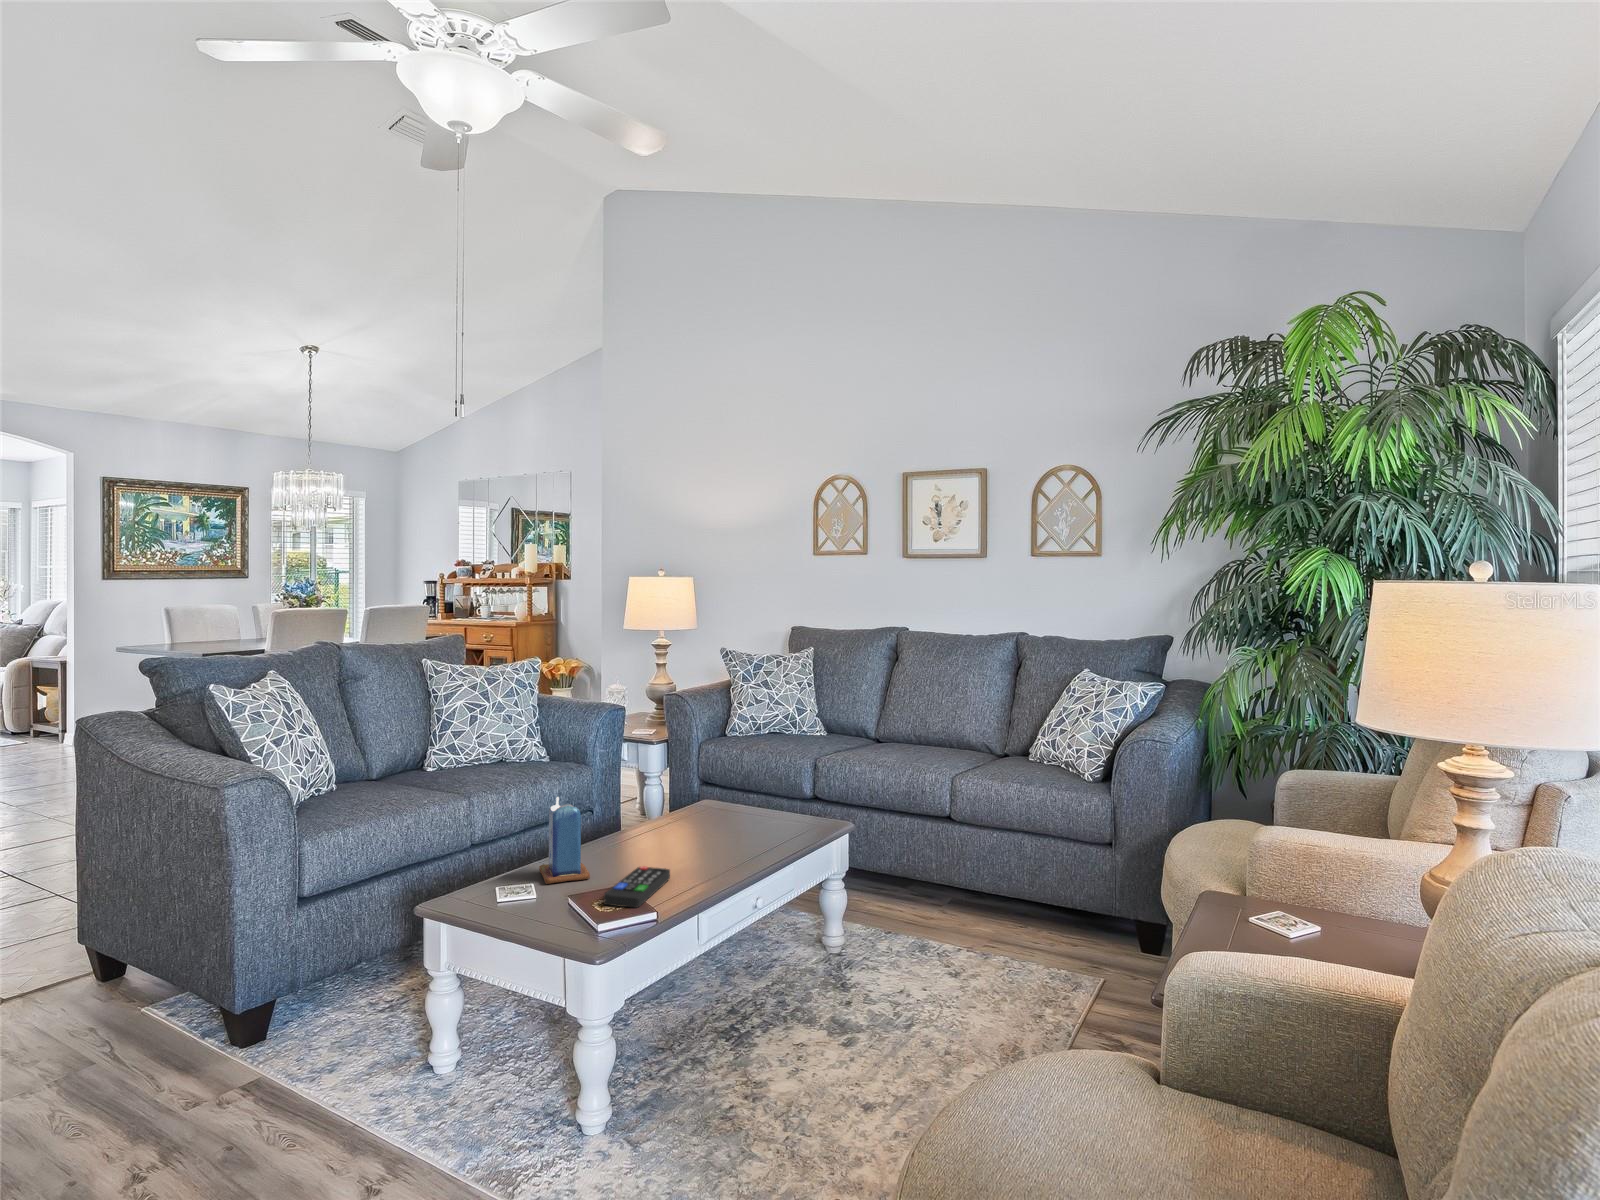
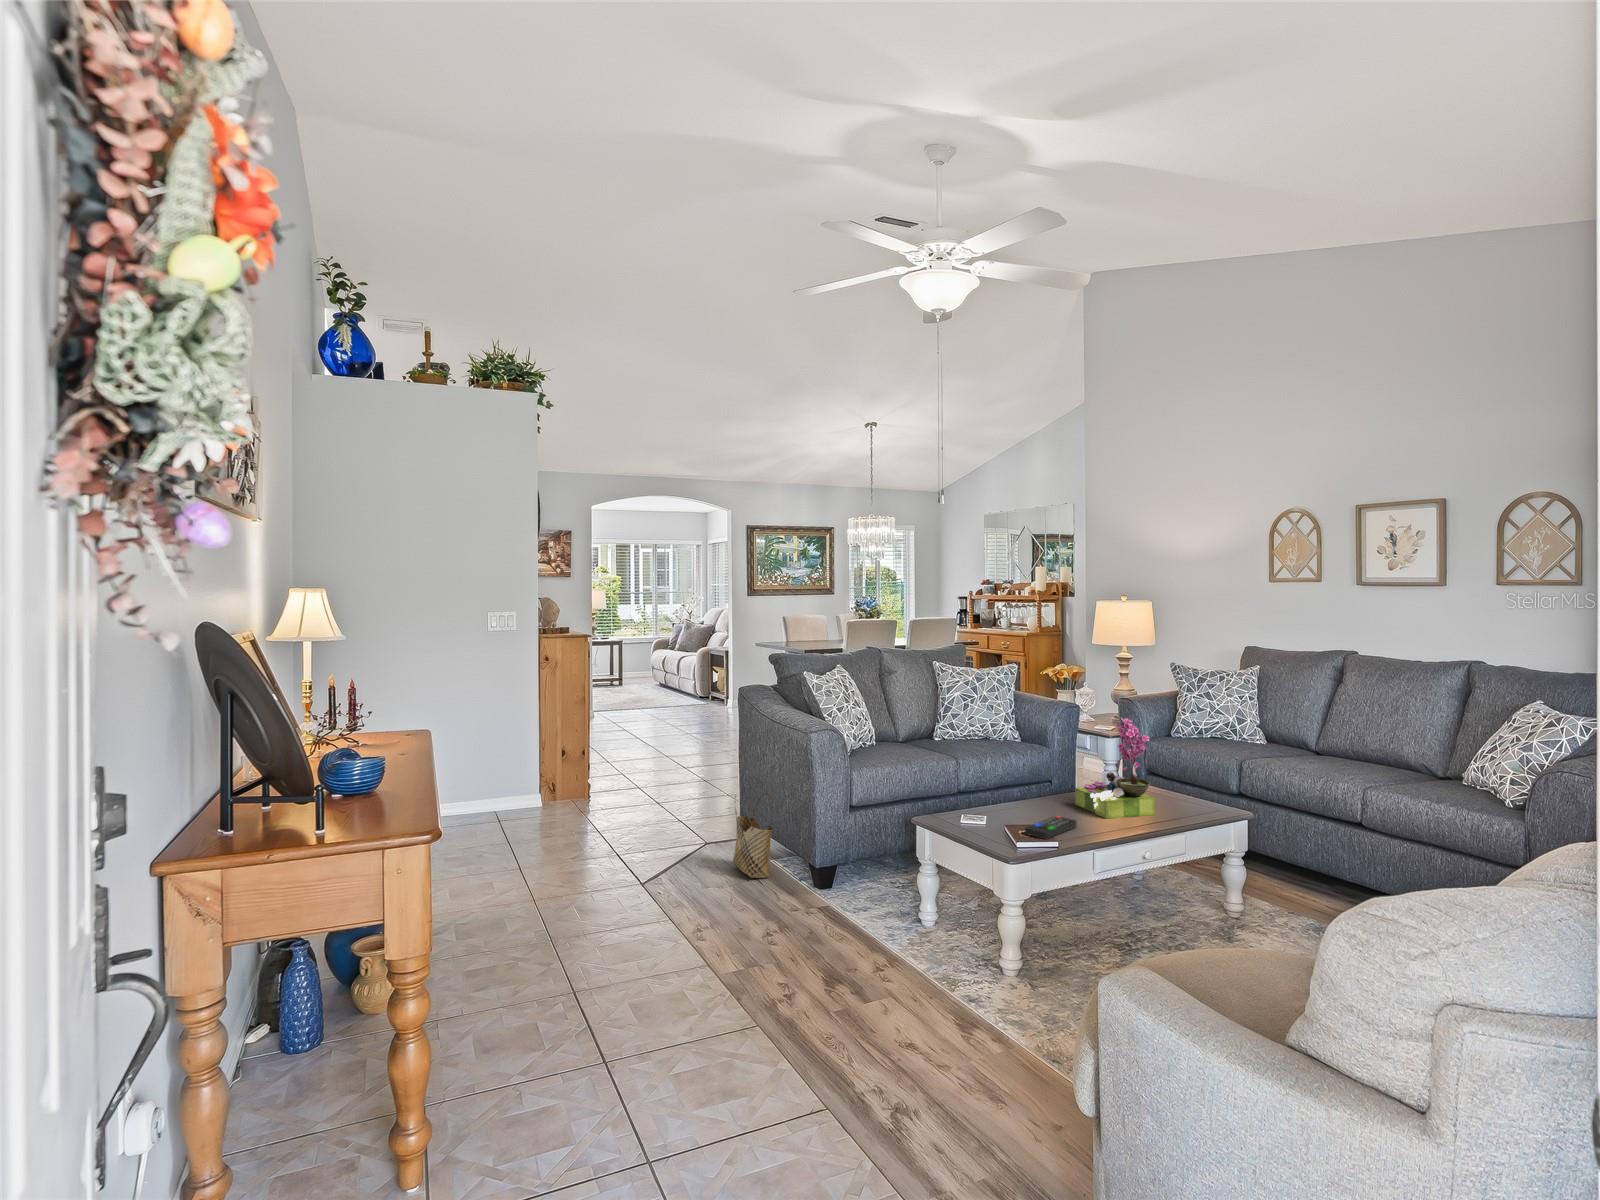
flower arrangement: none [652,715,756,859] -> present [1075,718,1155,819]
candle: present [539,797,590,884] -> none [991,762,1022,819]
woven basket: none [55,896,142,1055] -> present [733,793,773,878]

